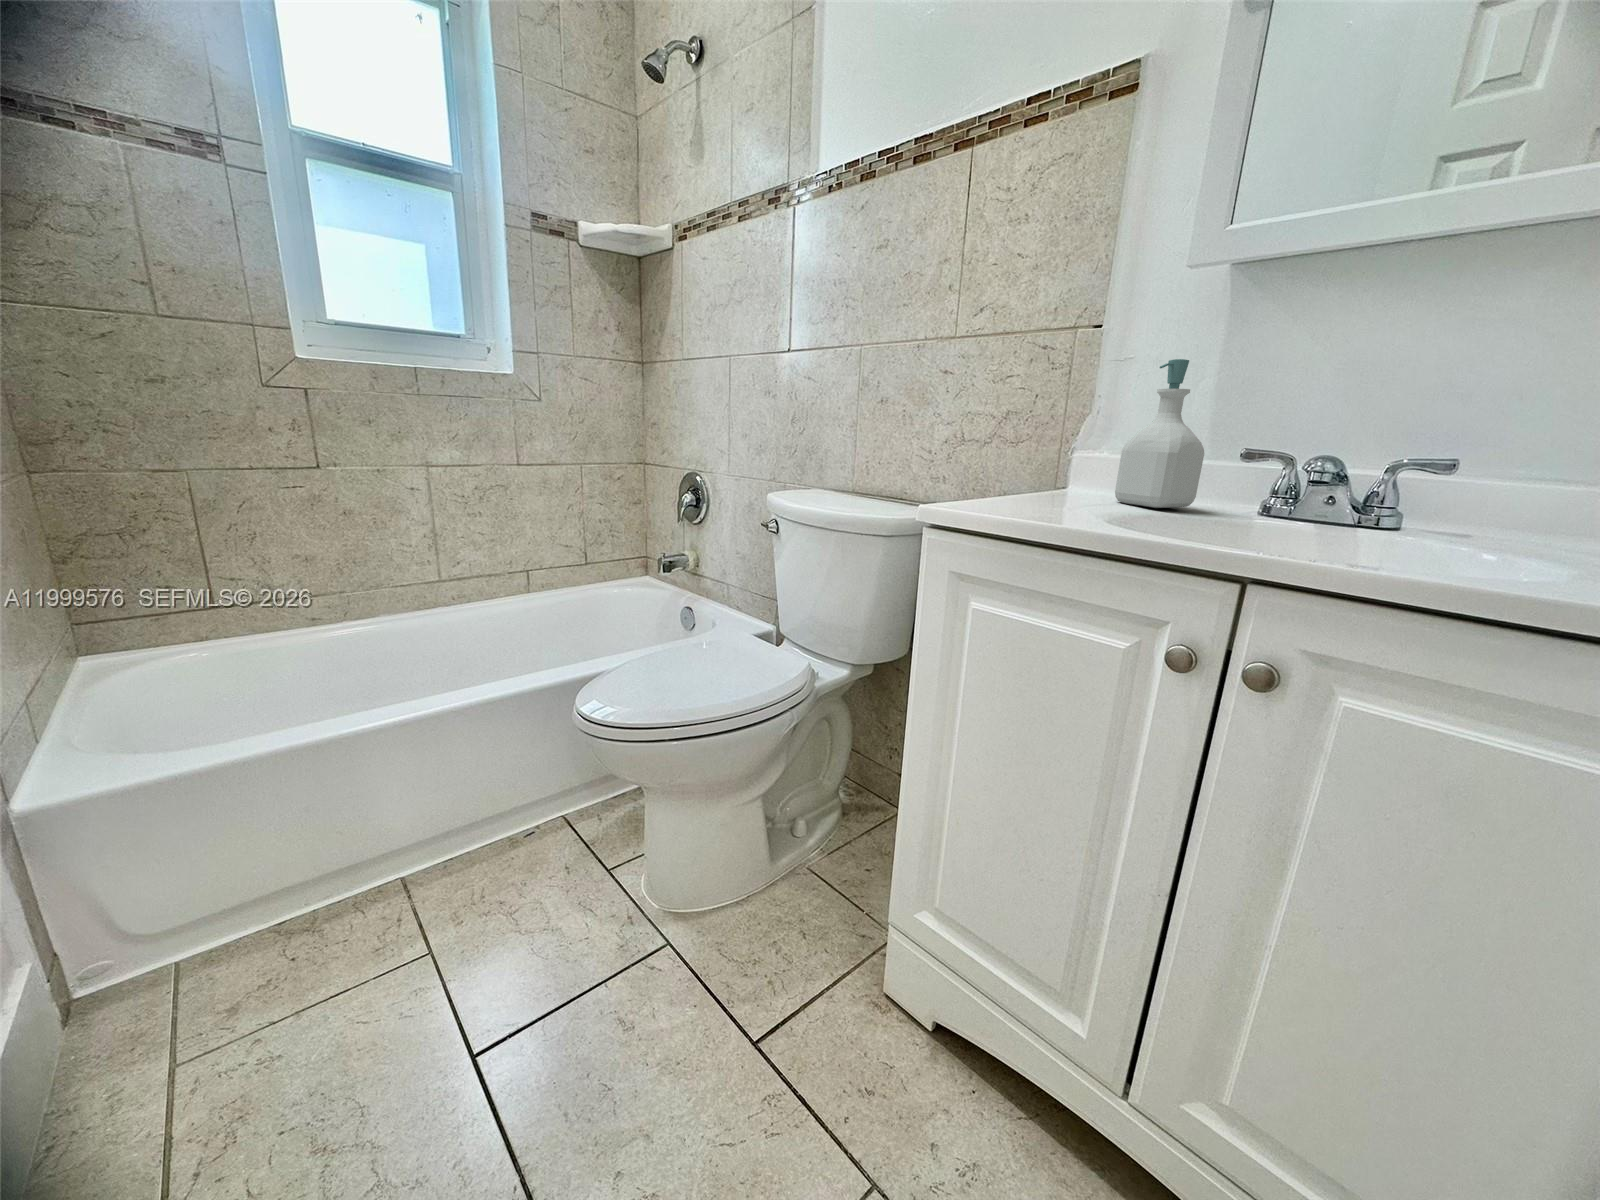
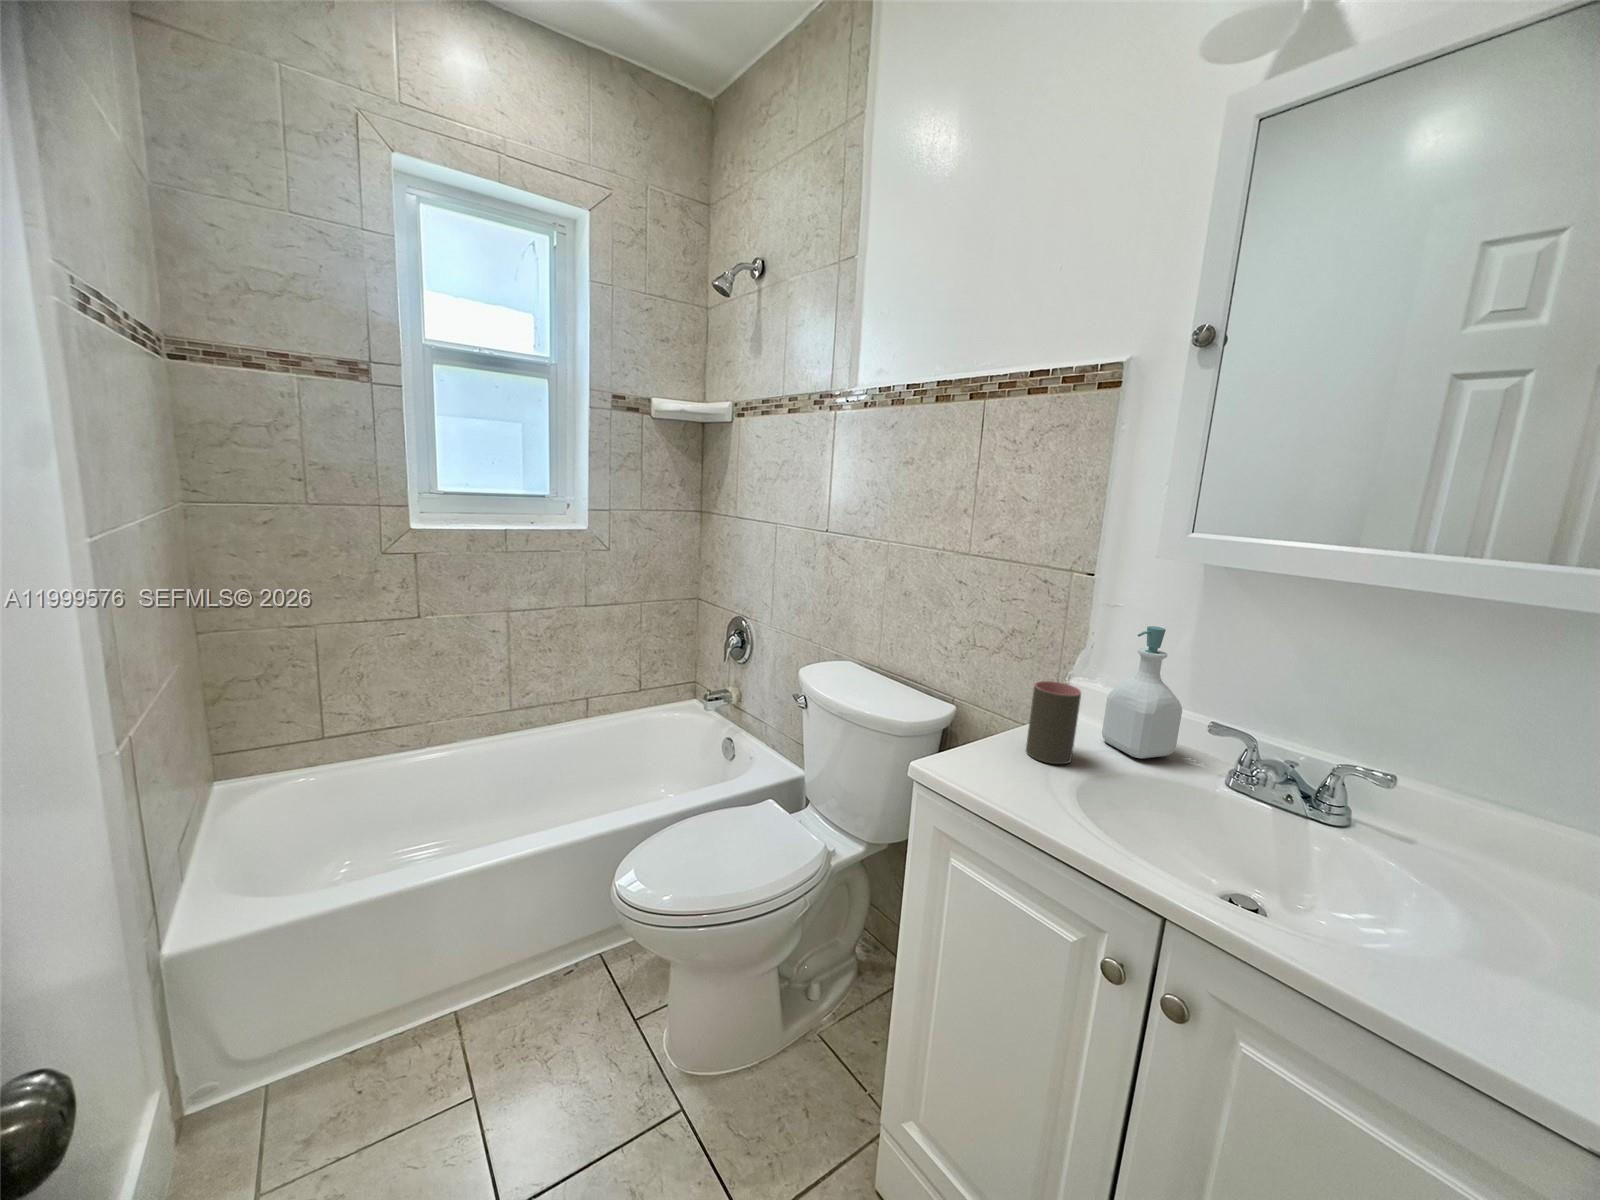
cup: none [1040,421,1104,506] -> present [1026,681,1081,764]

